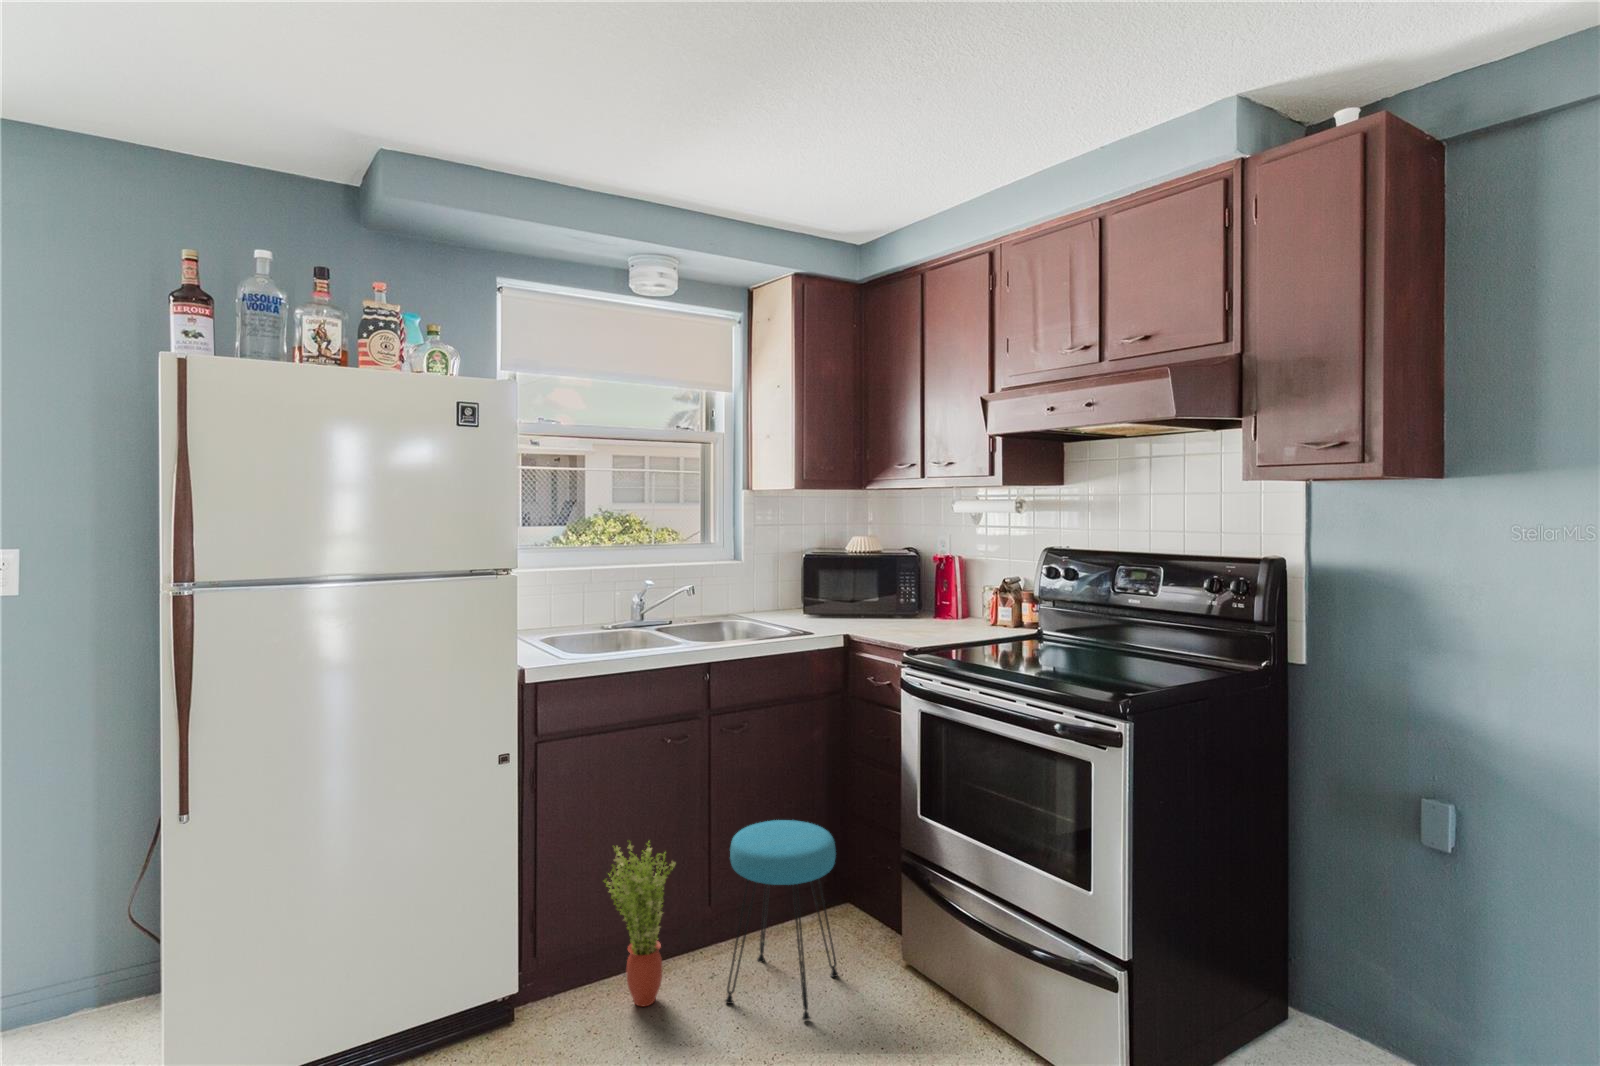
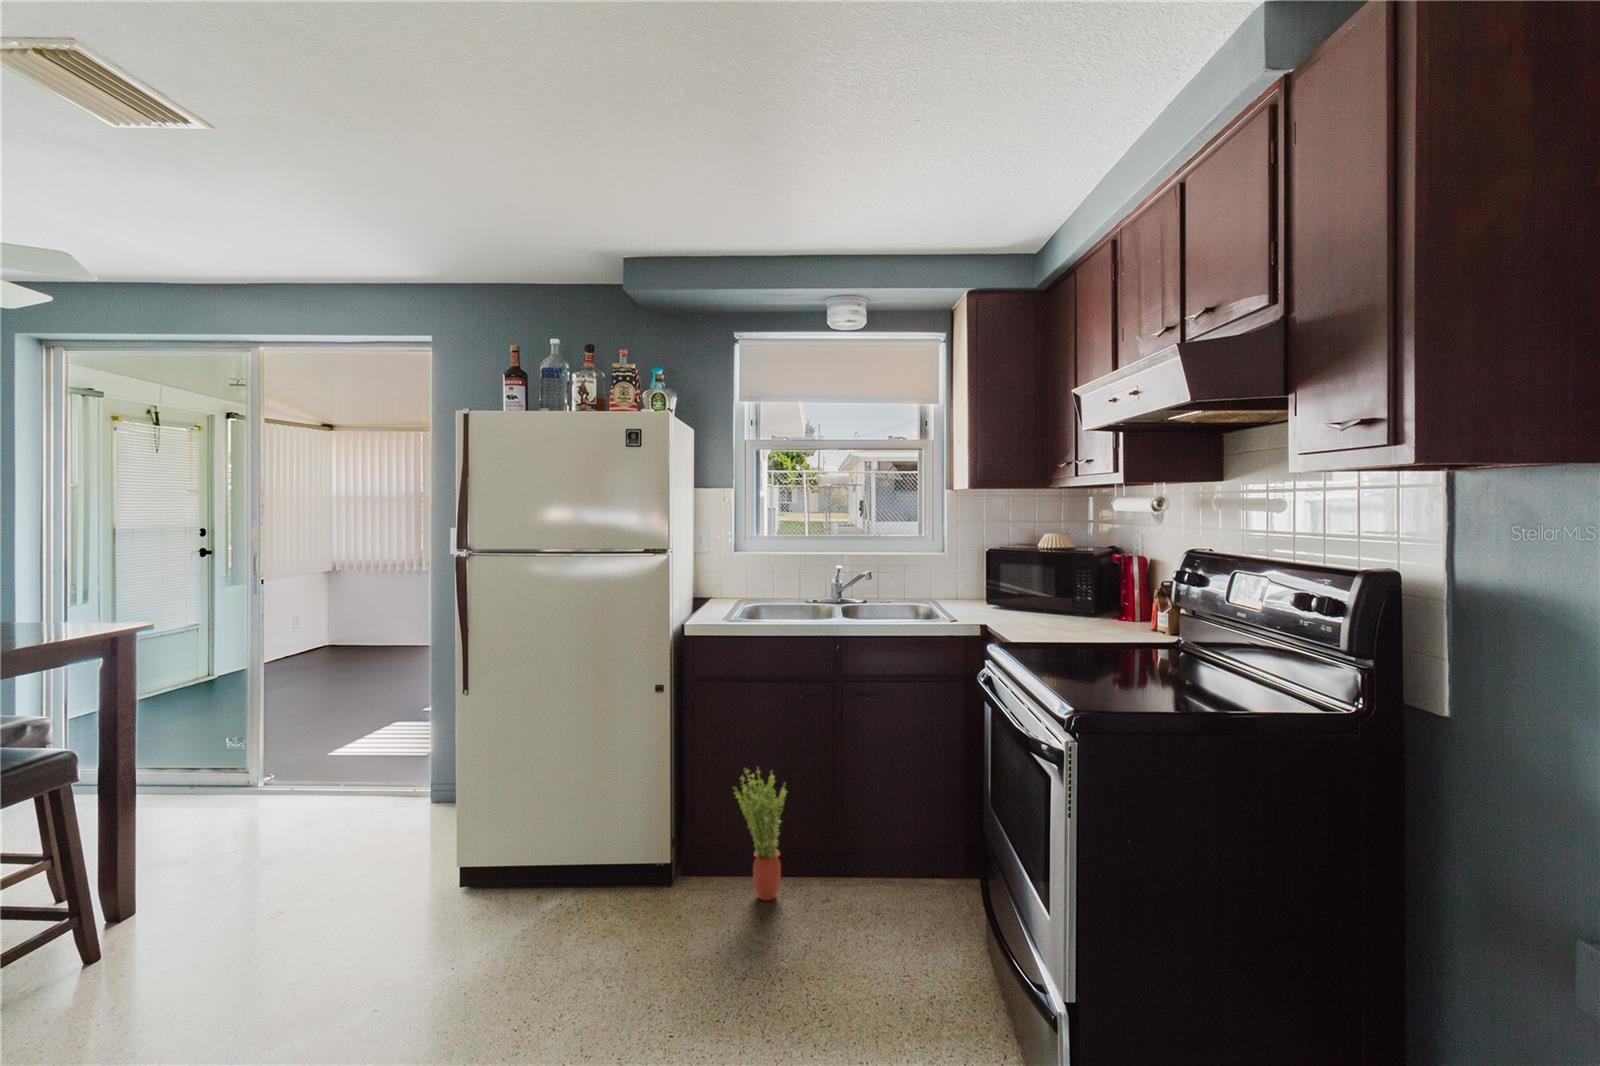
stool: present [725,820,838,1020] -> none [821,776,928,948]

